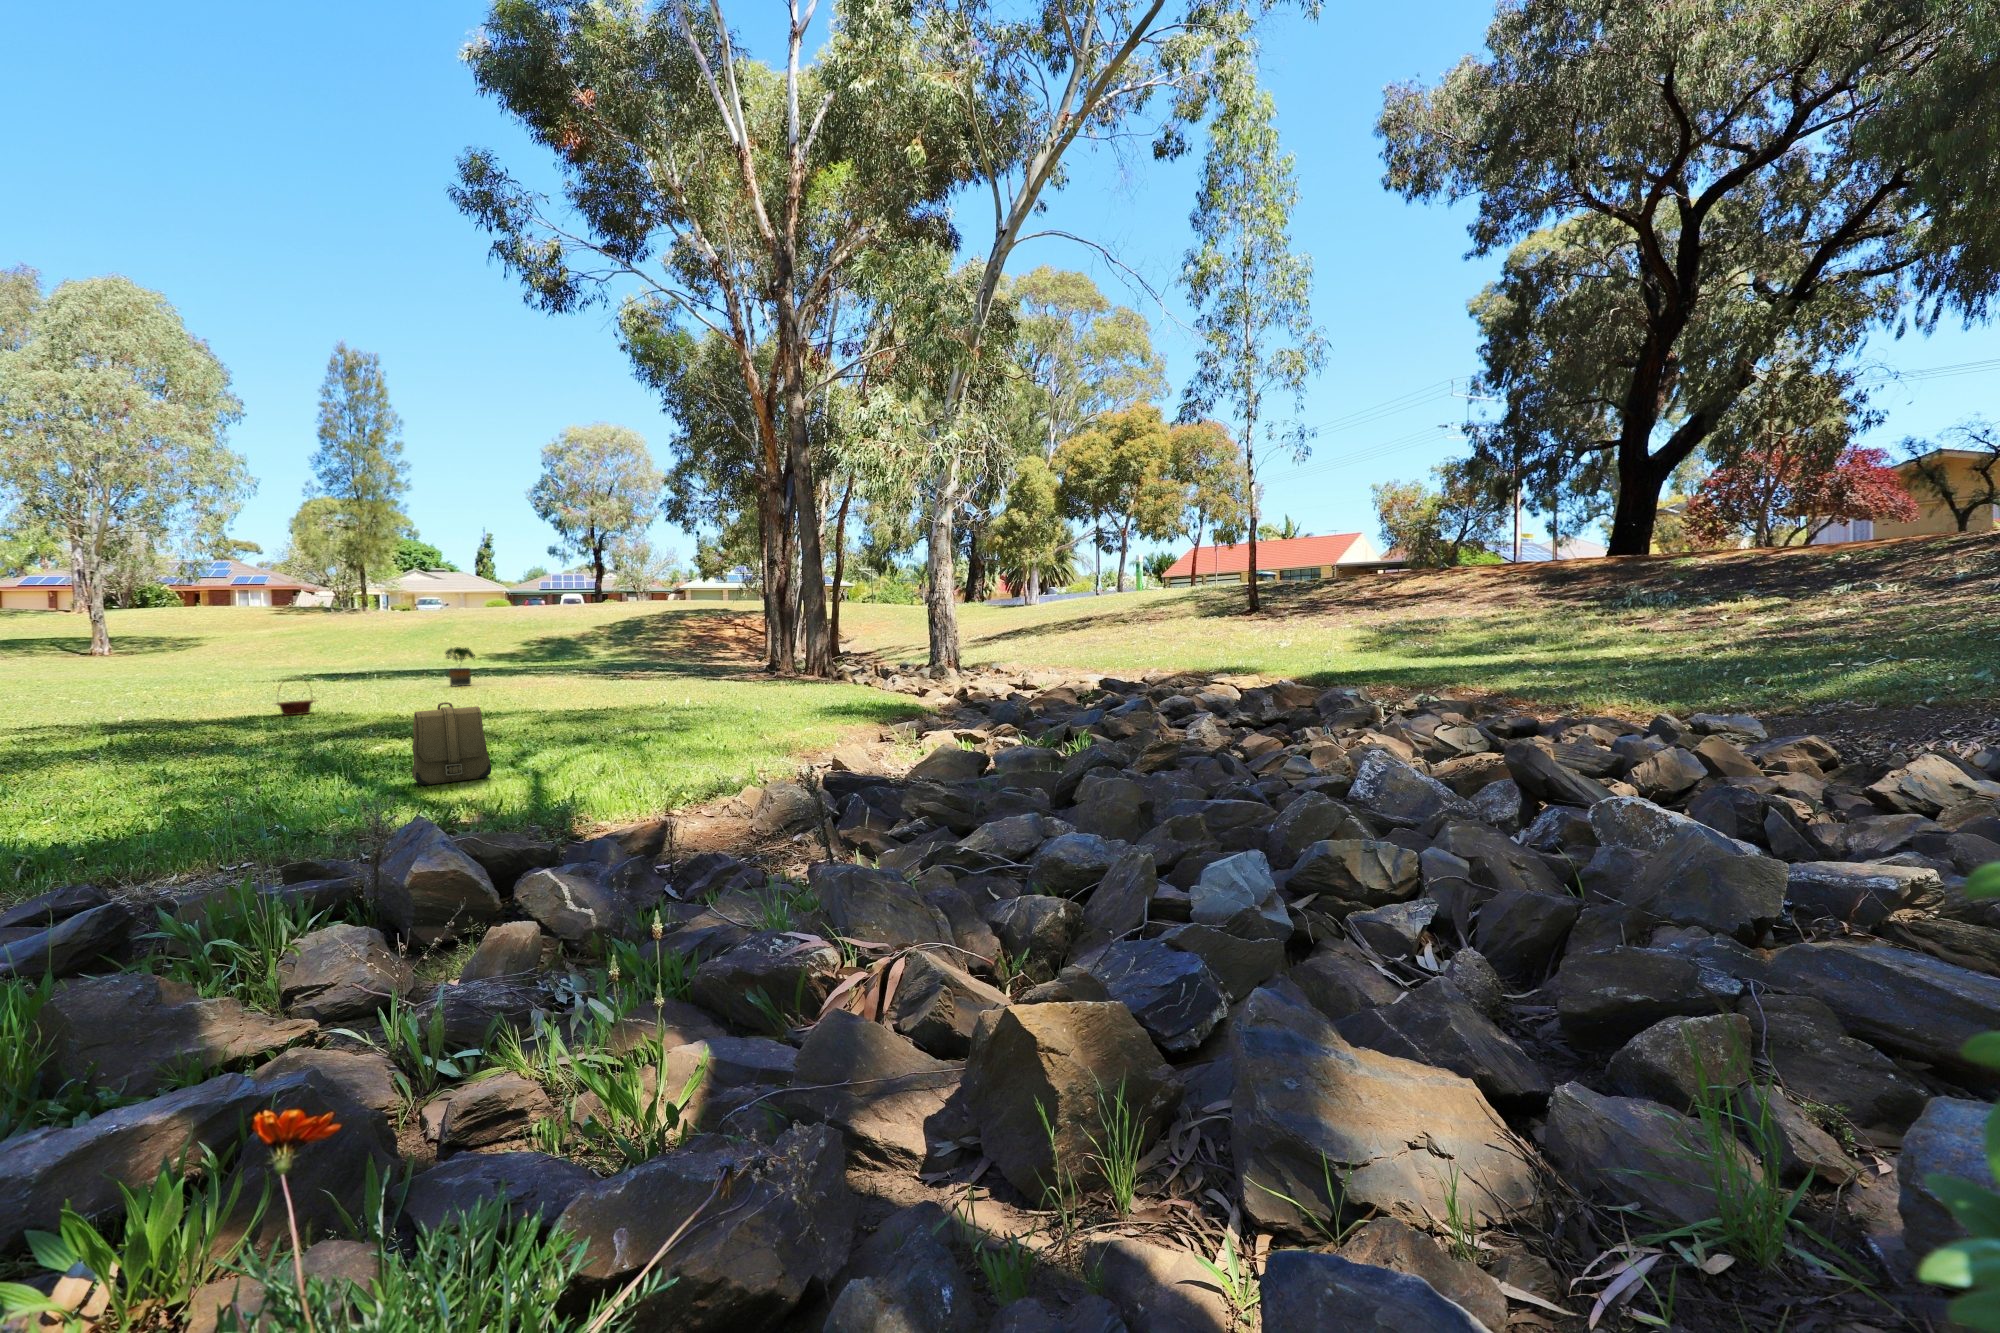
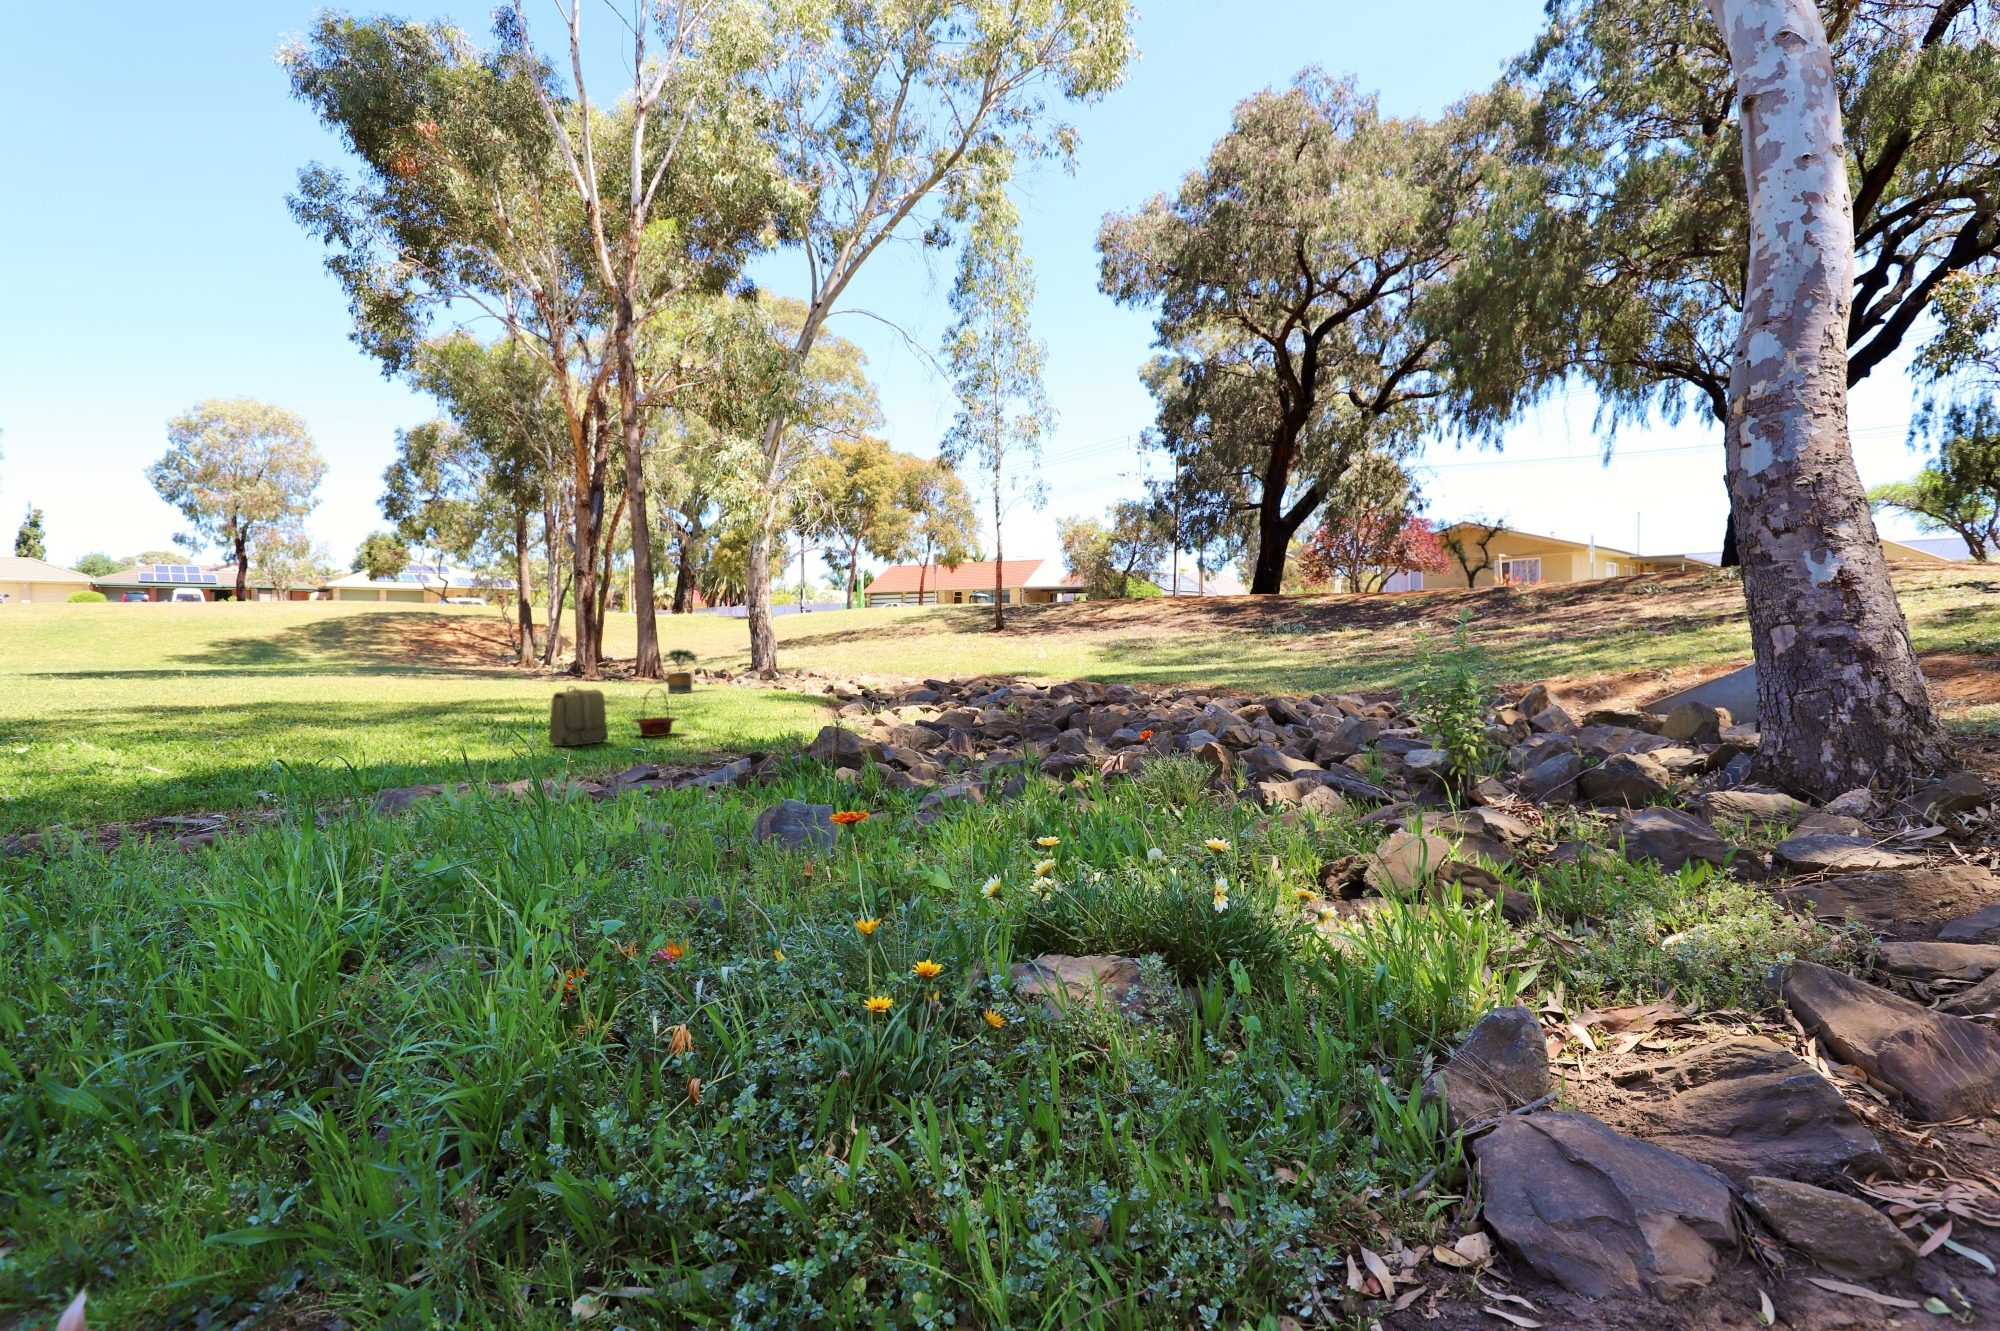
potted tree: present [446,647,475,687] -> present [664,650,698,693]
basket: present [276,679,315,715] -> present [632,692,679,736]

